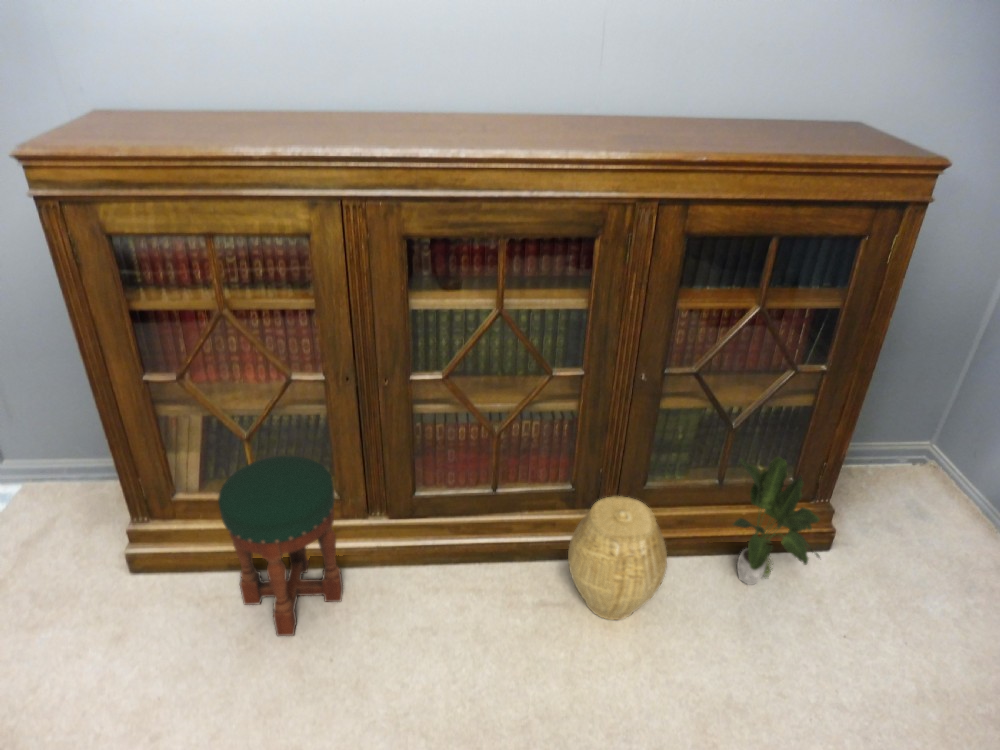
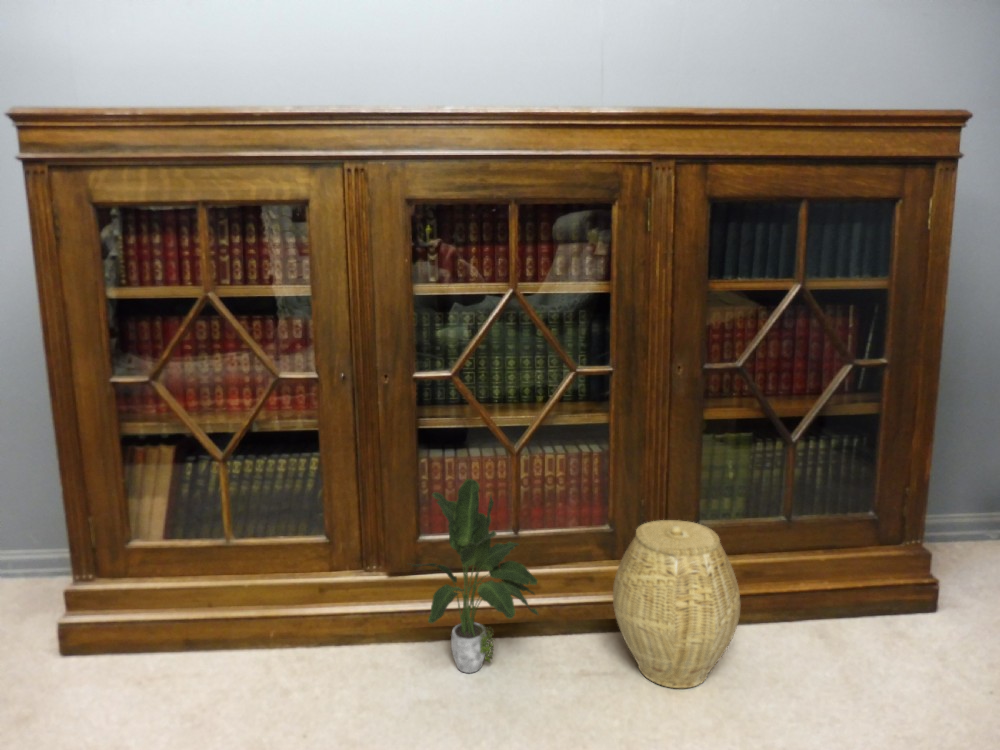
stool: present [218,456,343,636] -> none [178,482,328,716]
potted plant: present [733,457,820,585] -> present [412,479,538,673]

